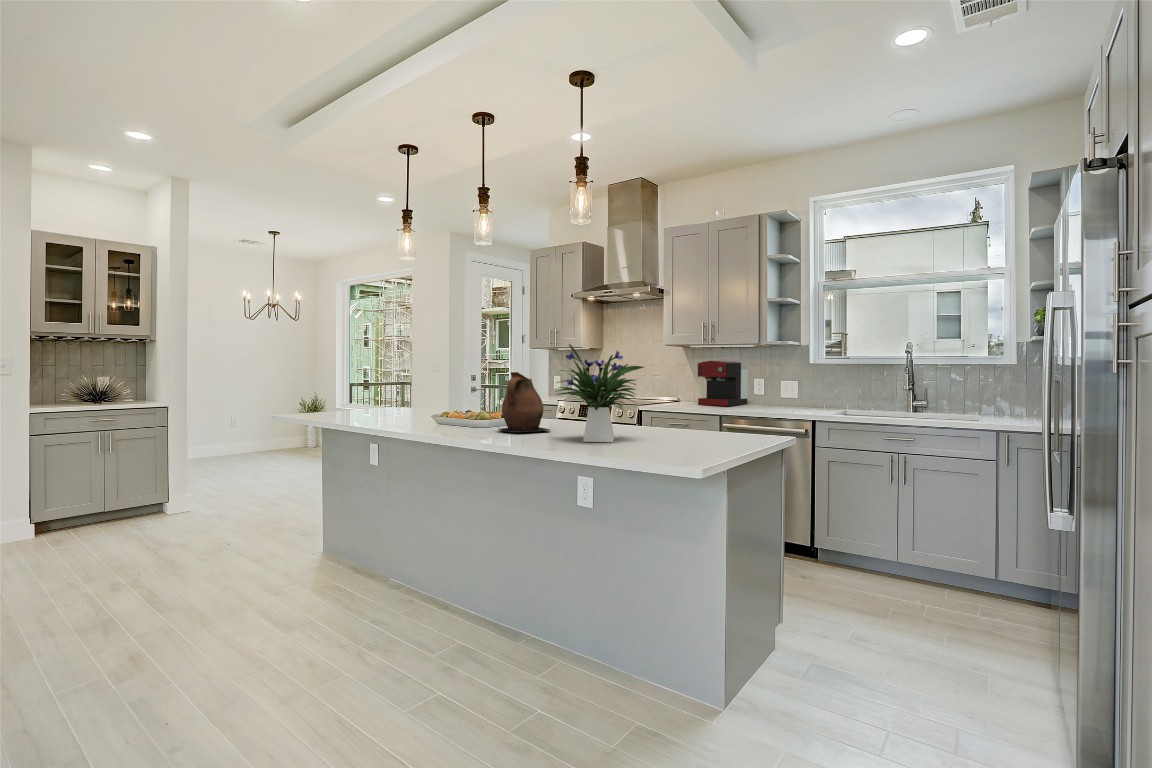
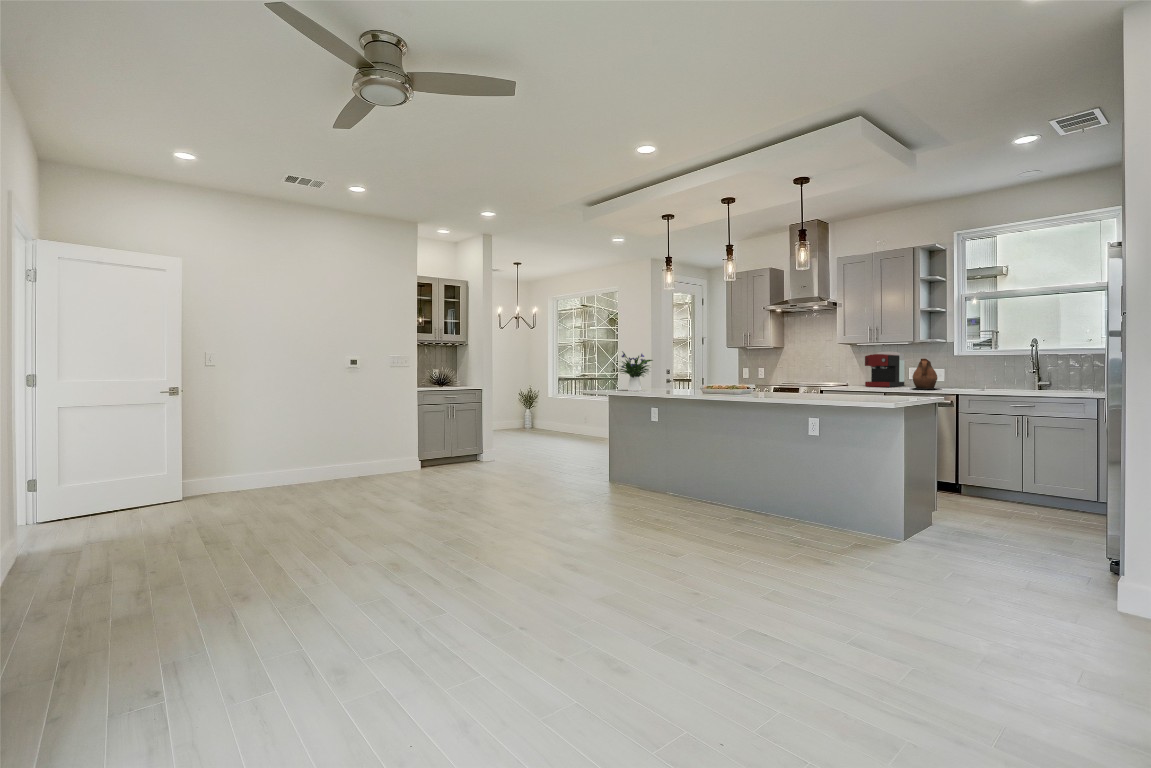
flower arrangement: present [556,344,644,442] -> present [619,351,653,391]
ceramic pitcher: present [500,372,550,432] -> present [911,359,937,389]

